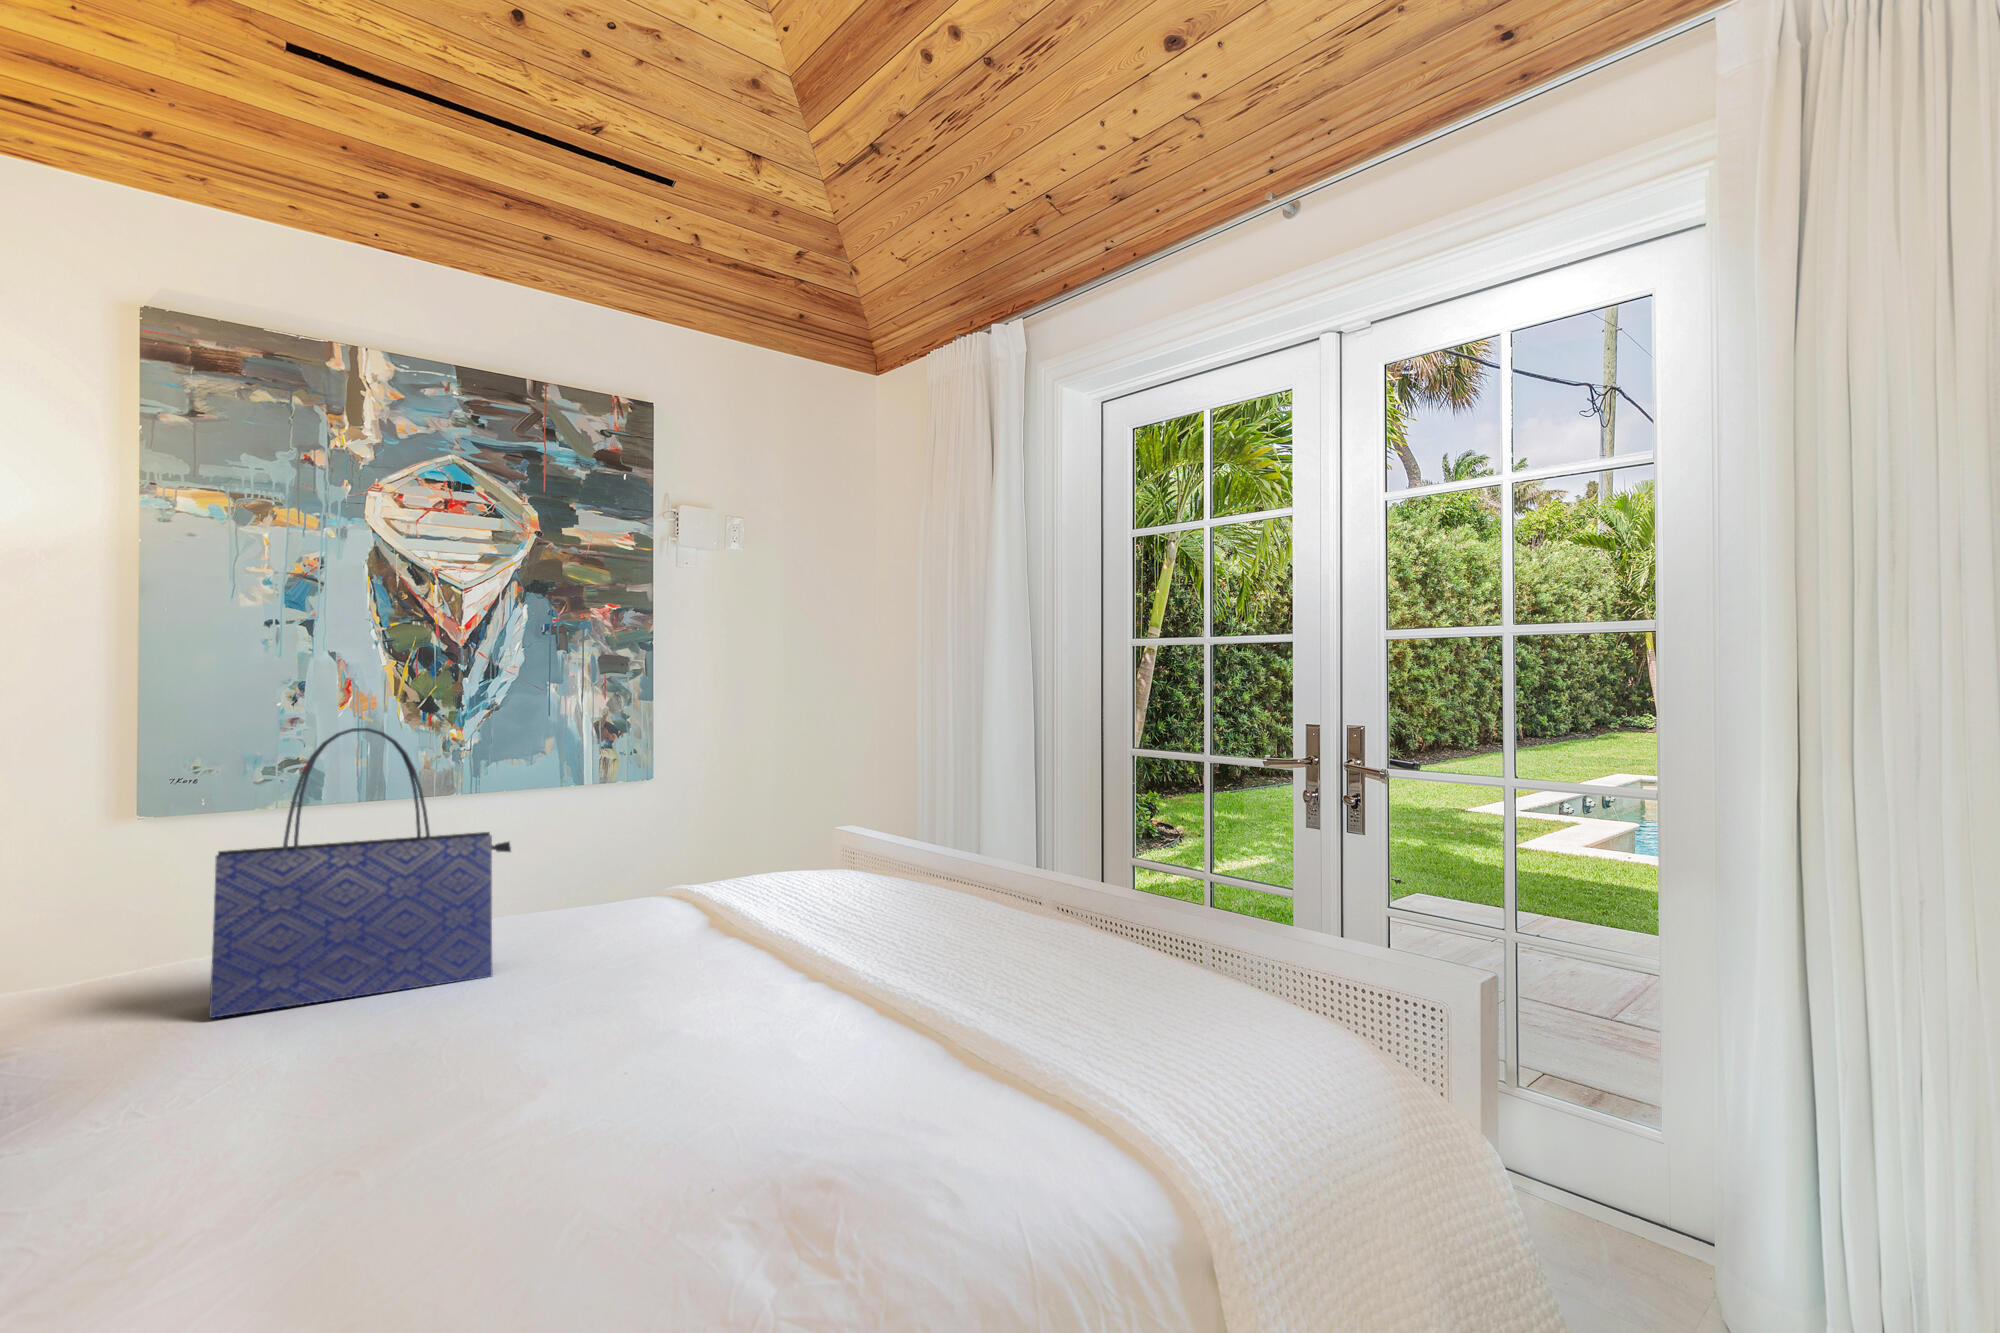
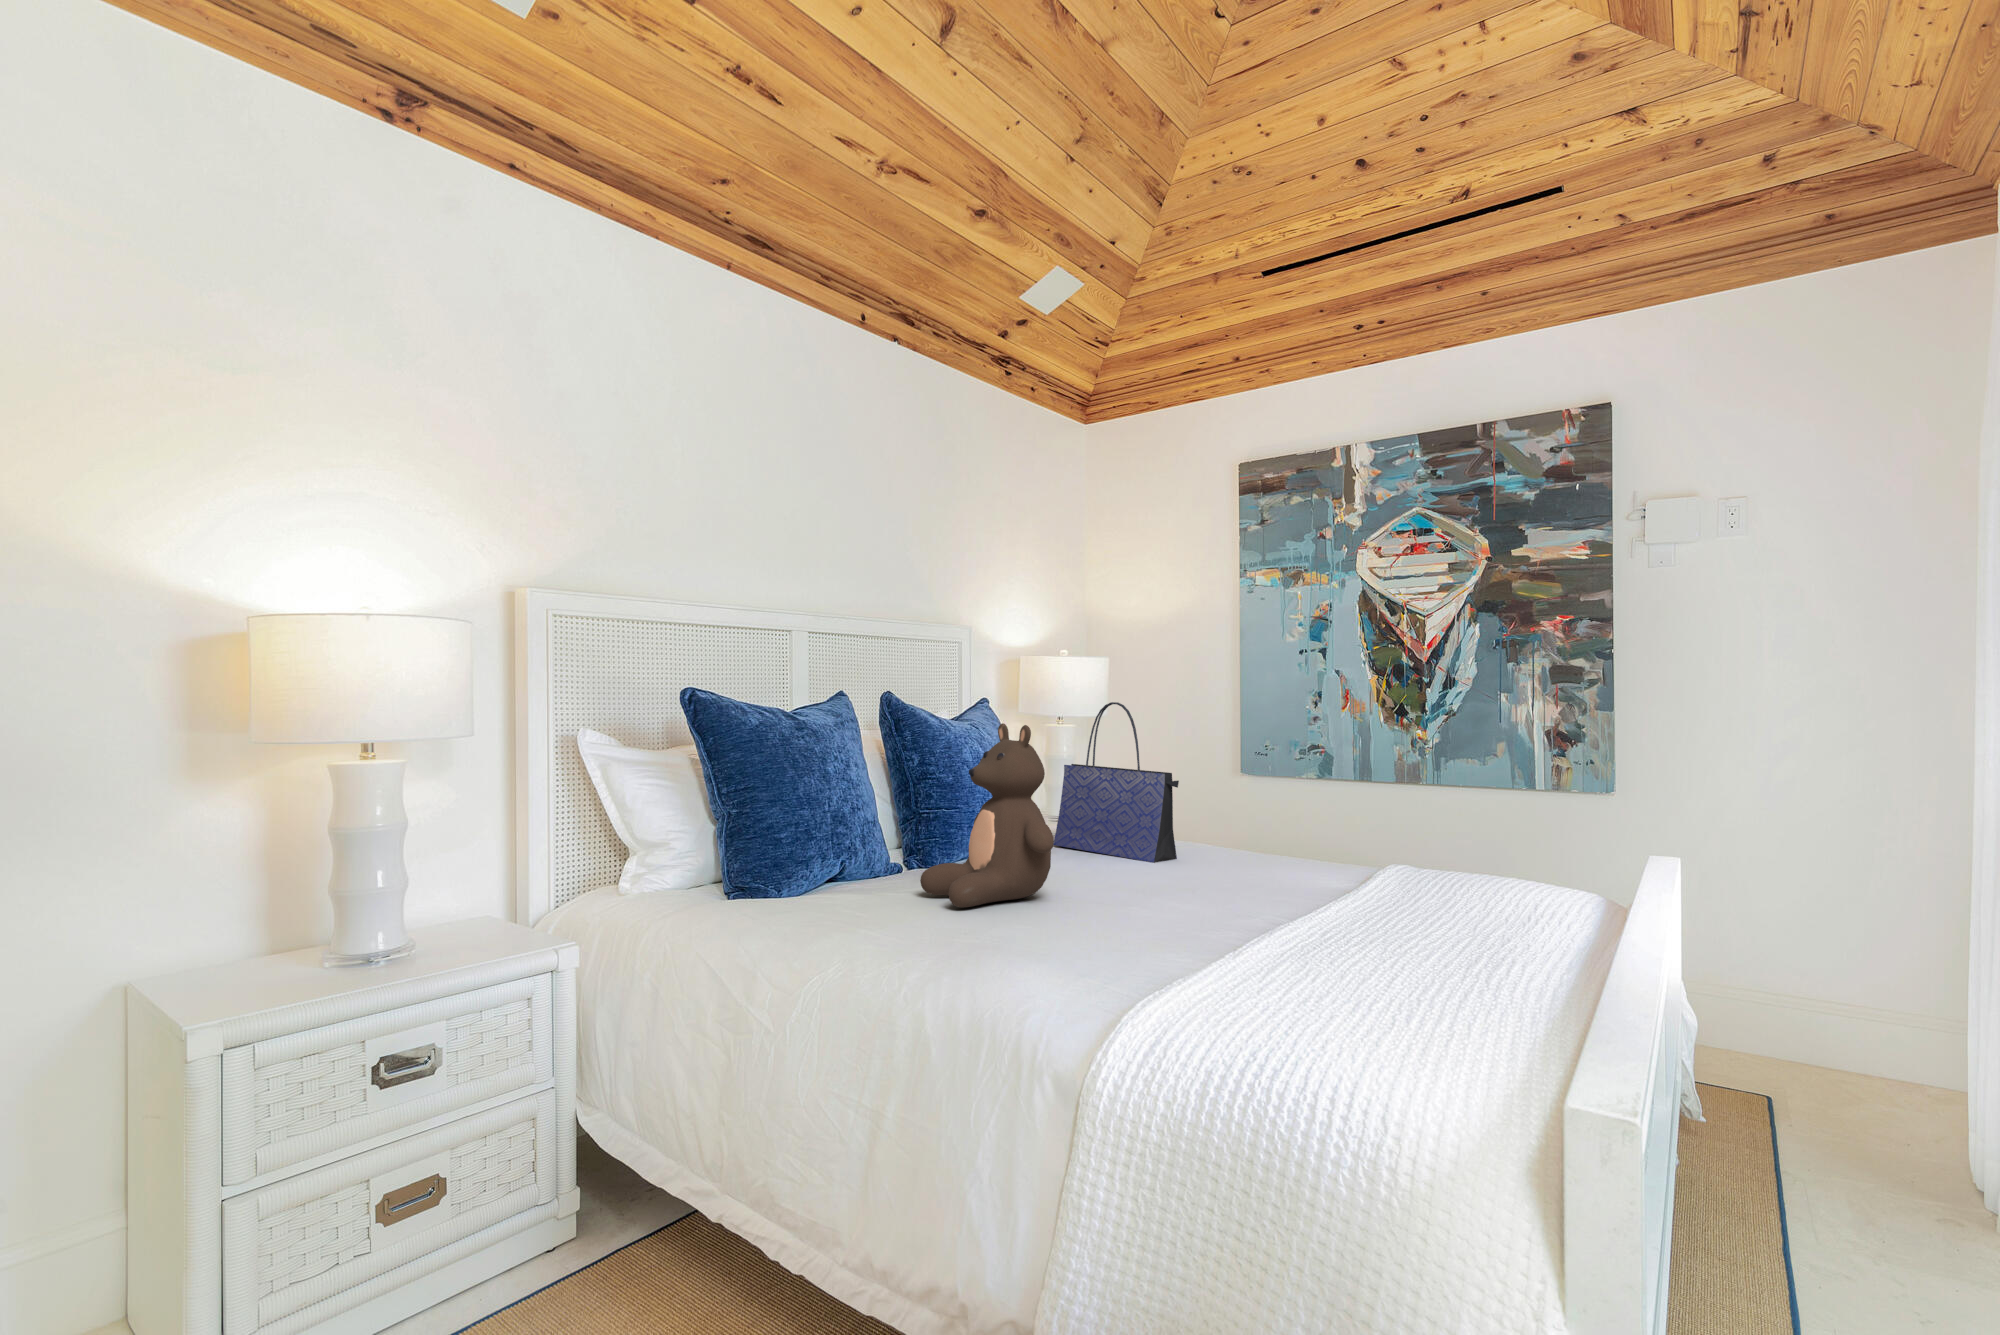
teddy bear: none [513,790,783,1165] -> present [920,723,1054,907]

